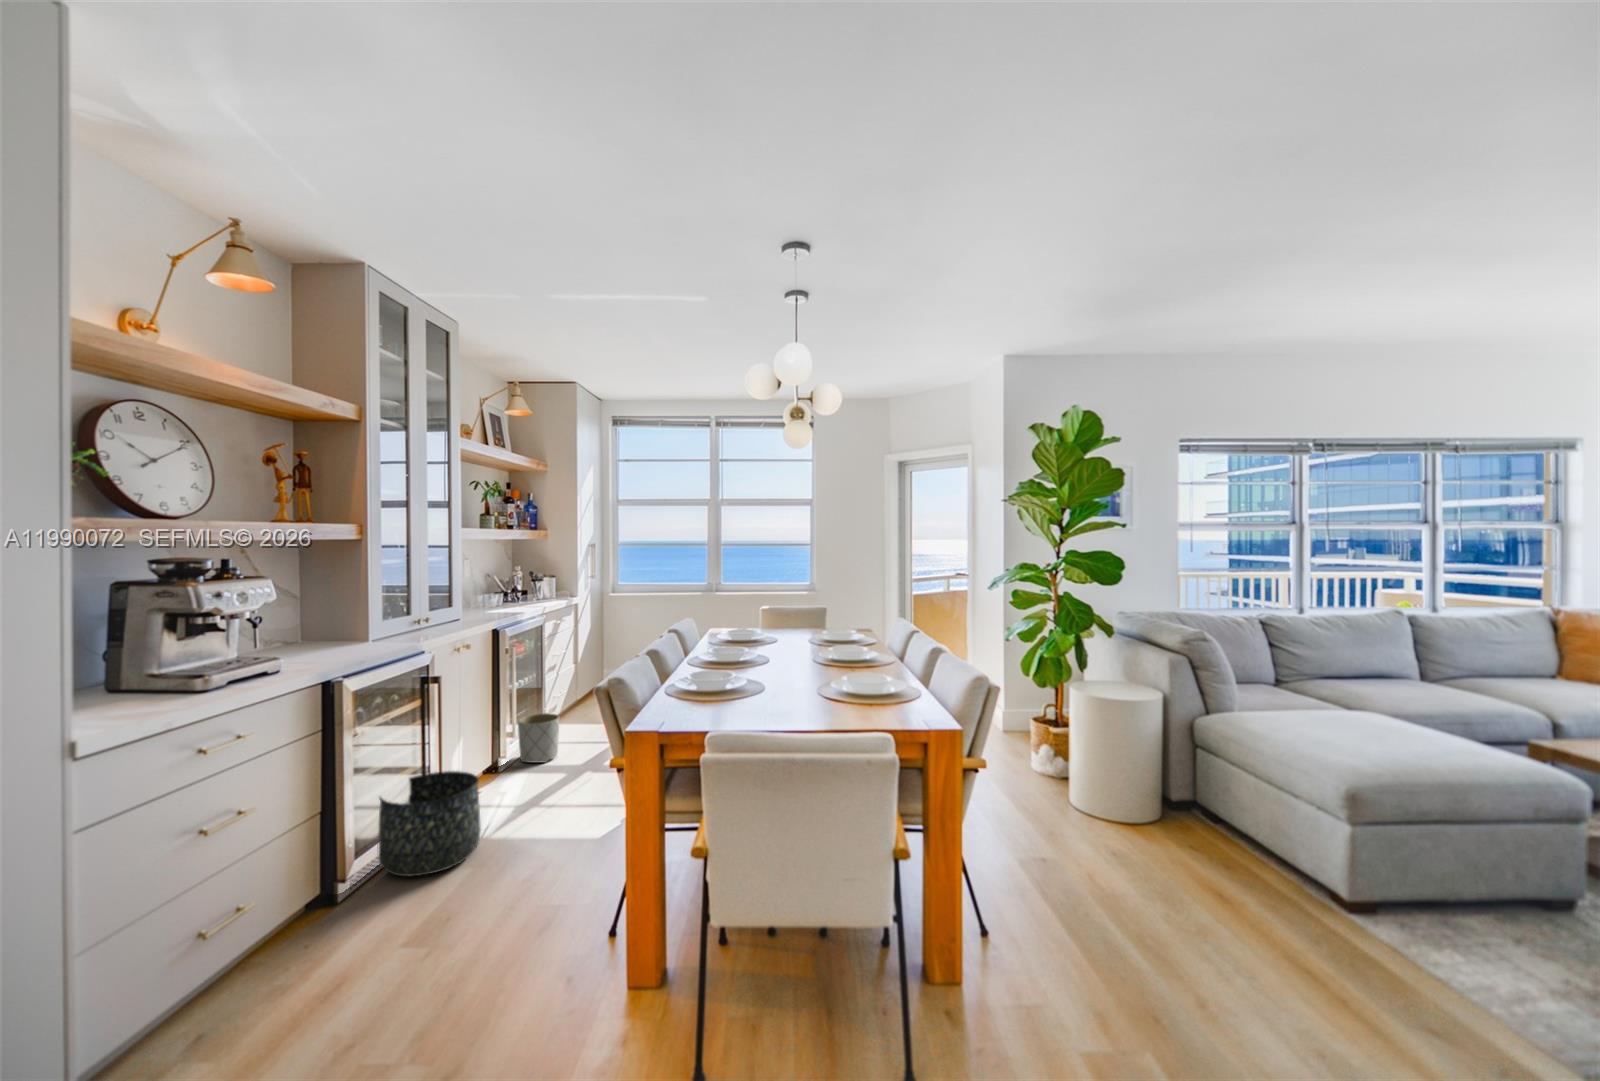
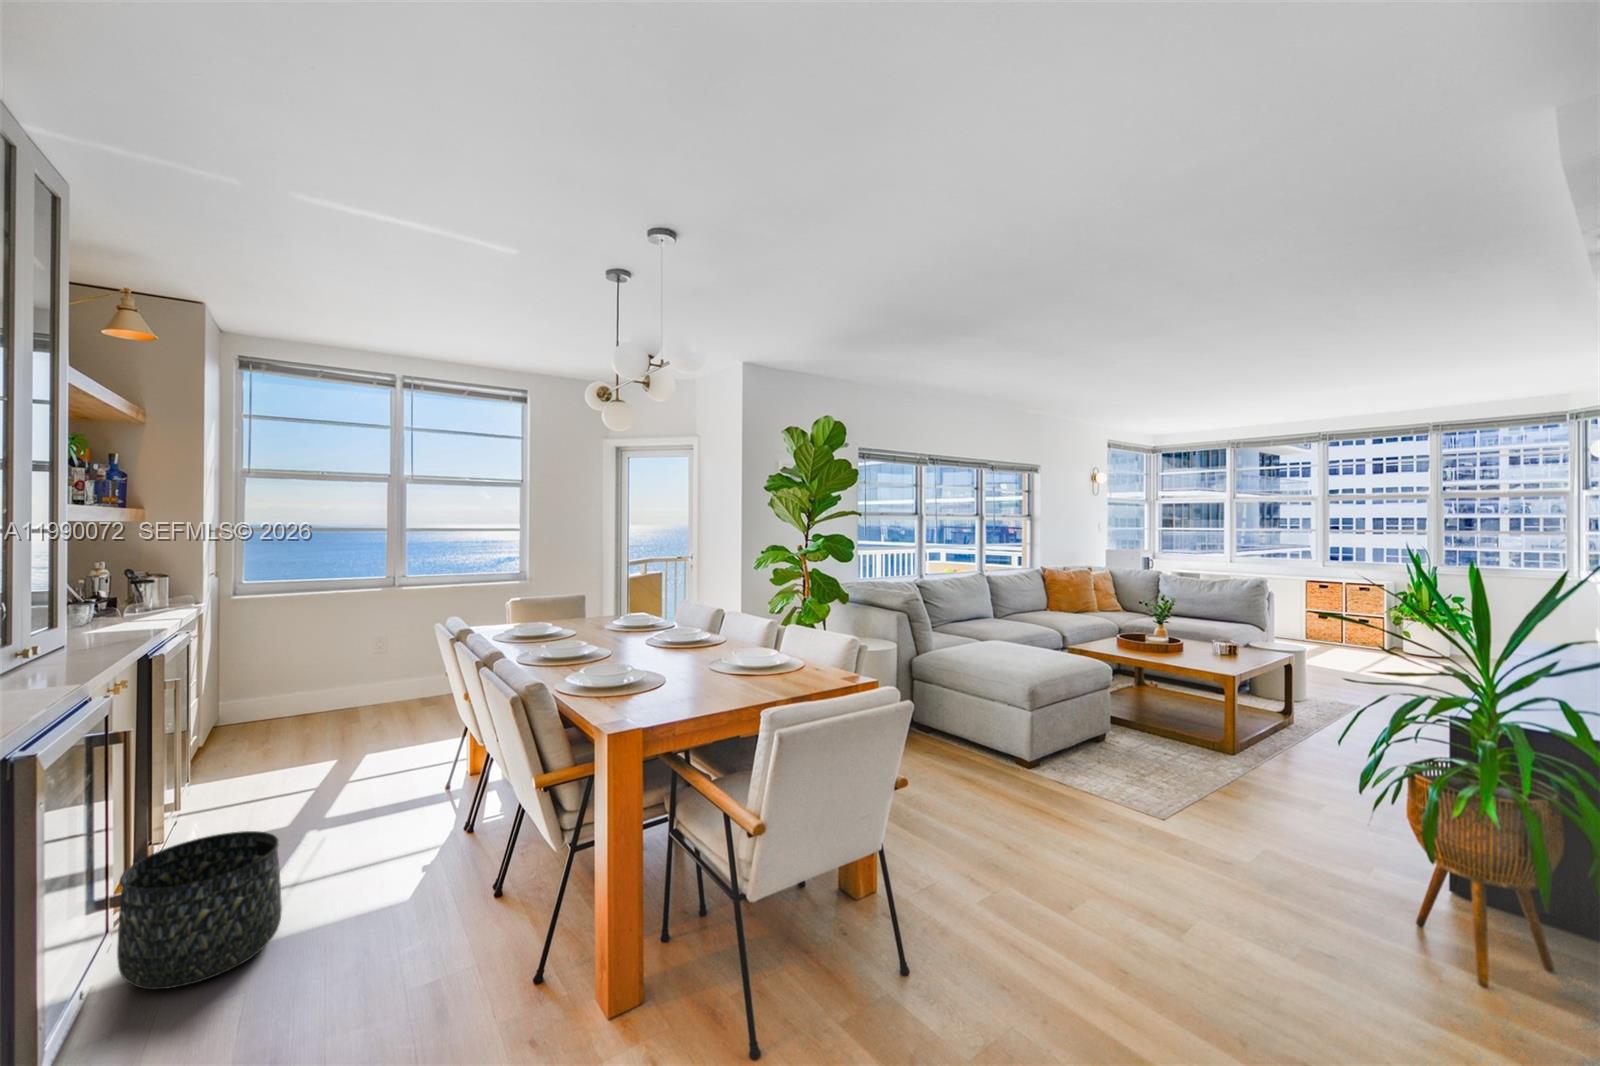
planter: present [518,713,560,763] -> none [193,754,261,826]

